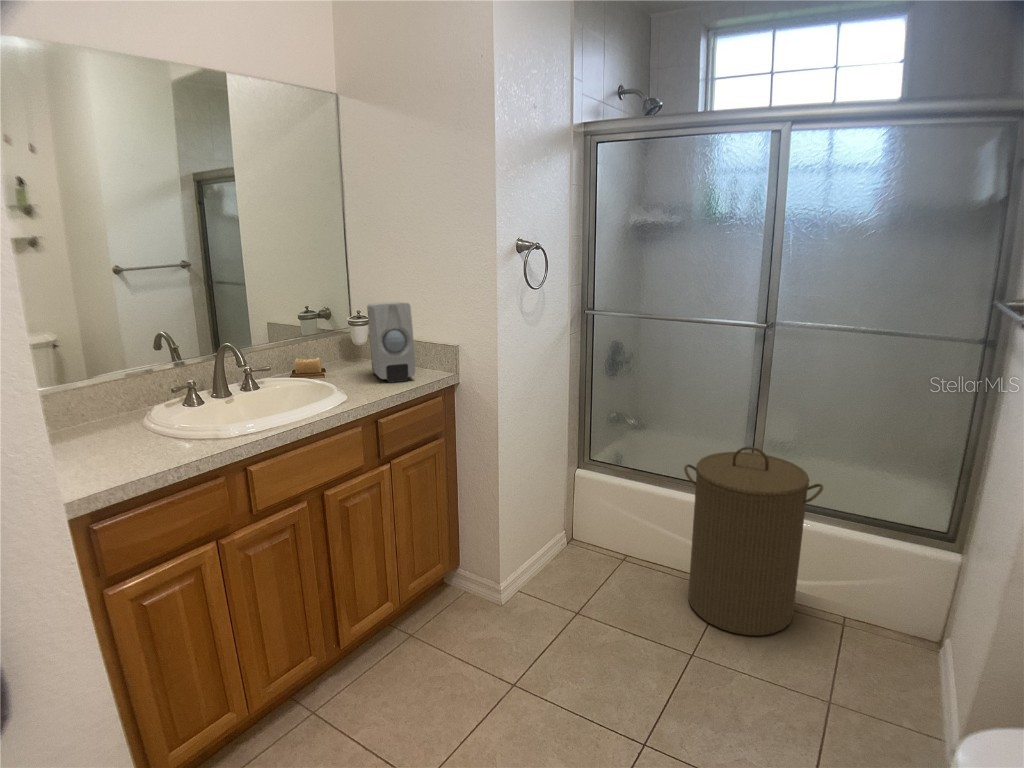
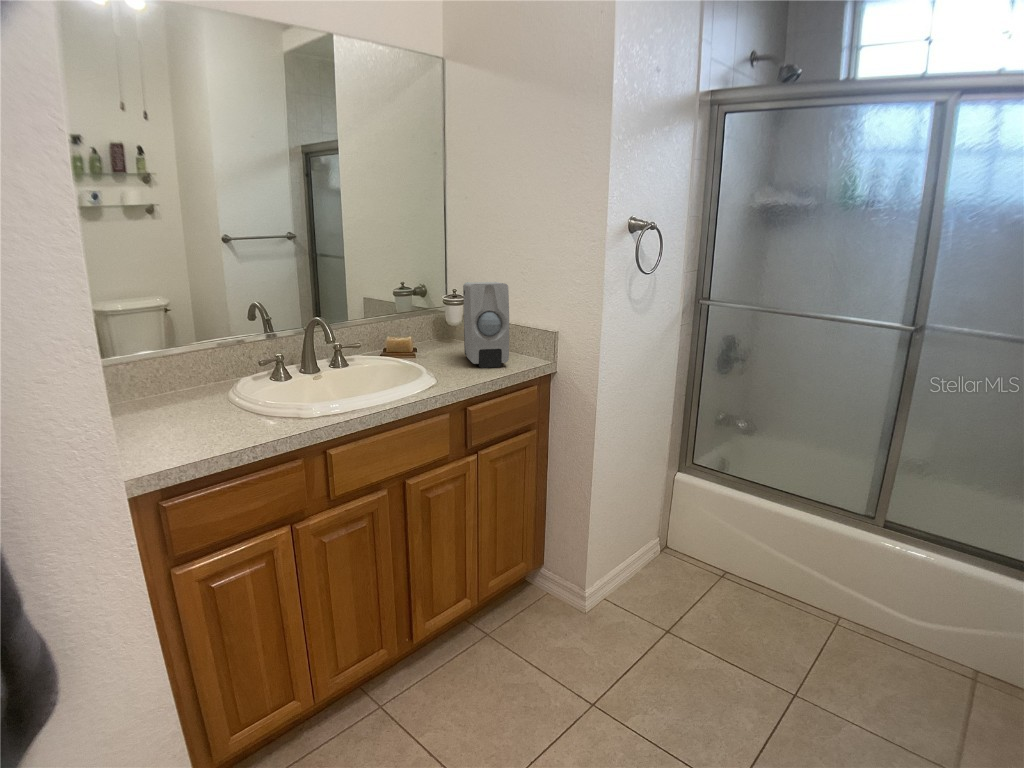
laundry hamper: present [684,447,823,636] -> none [795,467,976,684]

